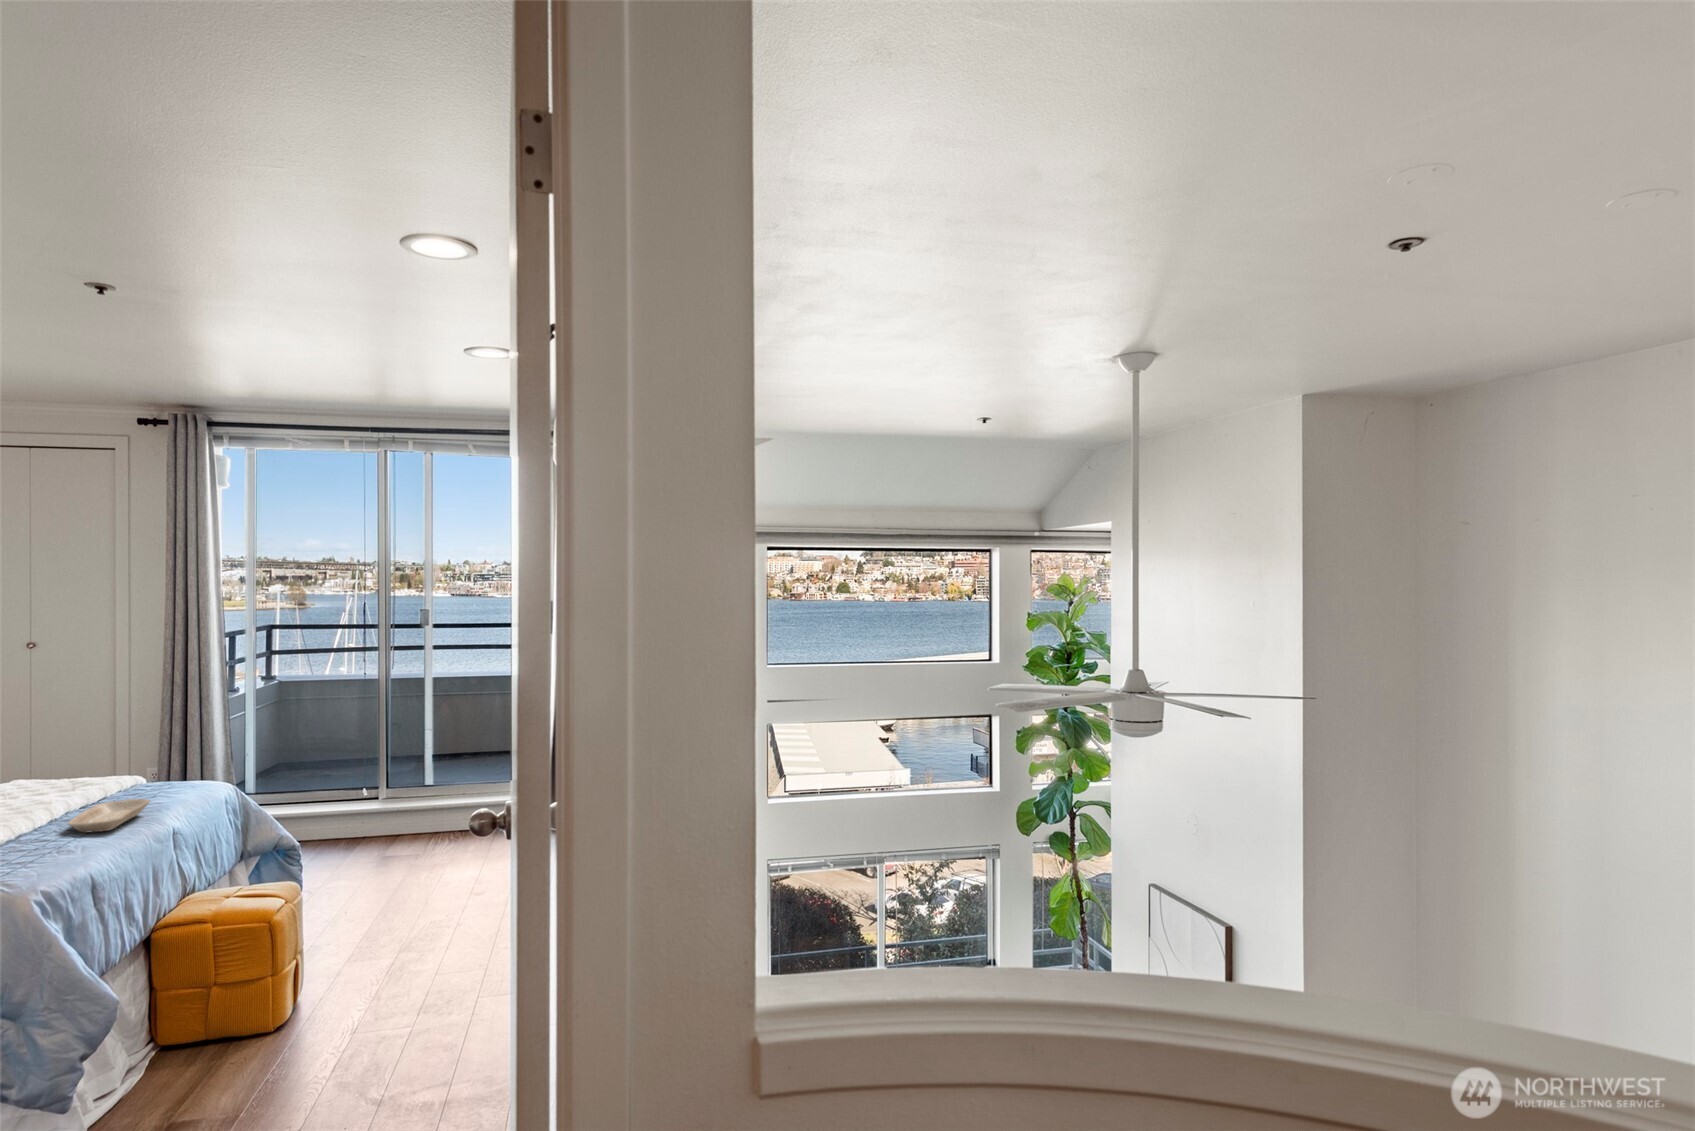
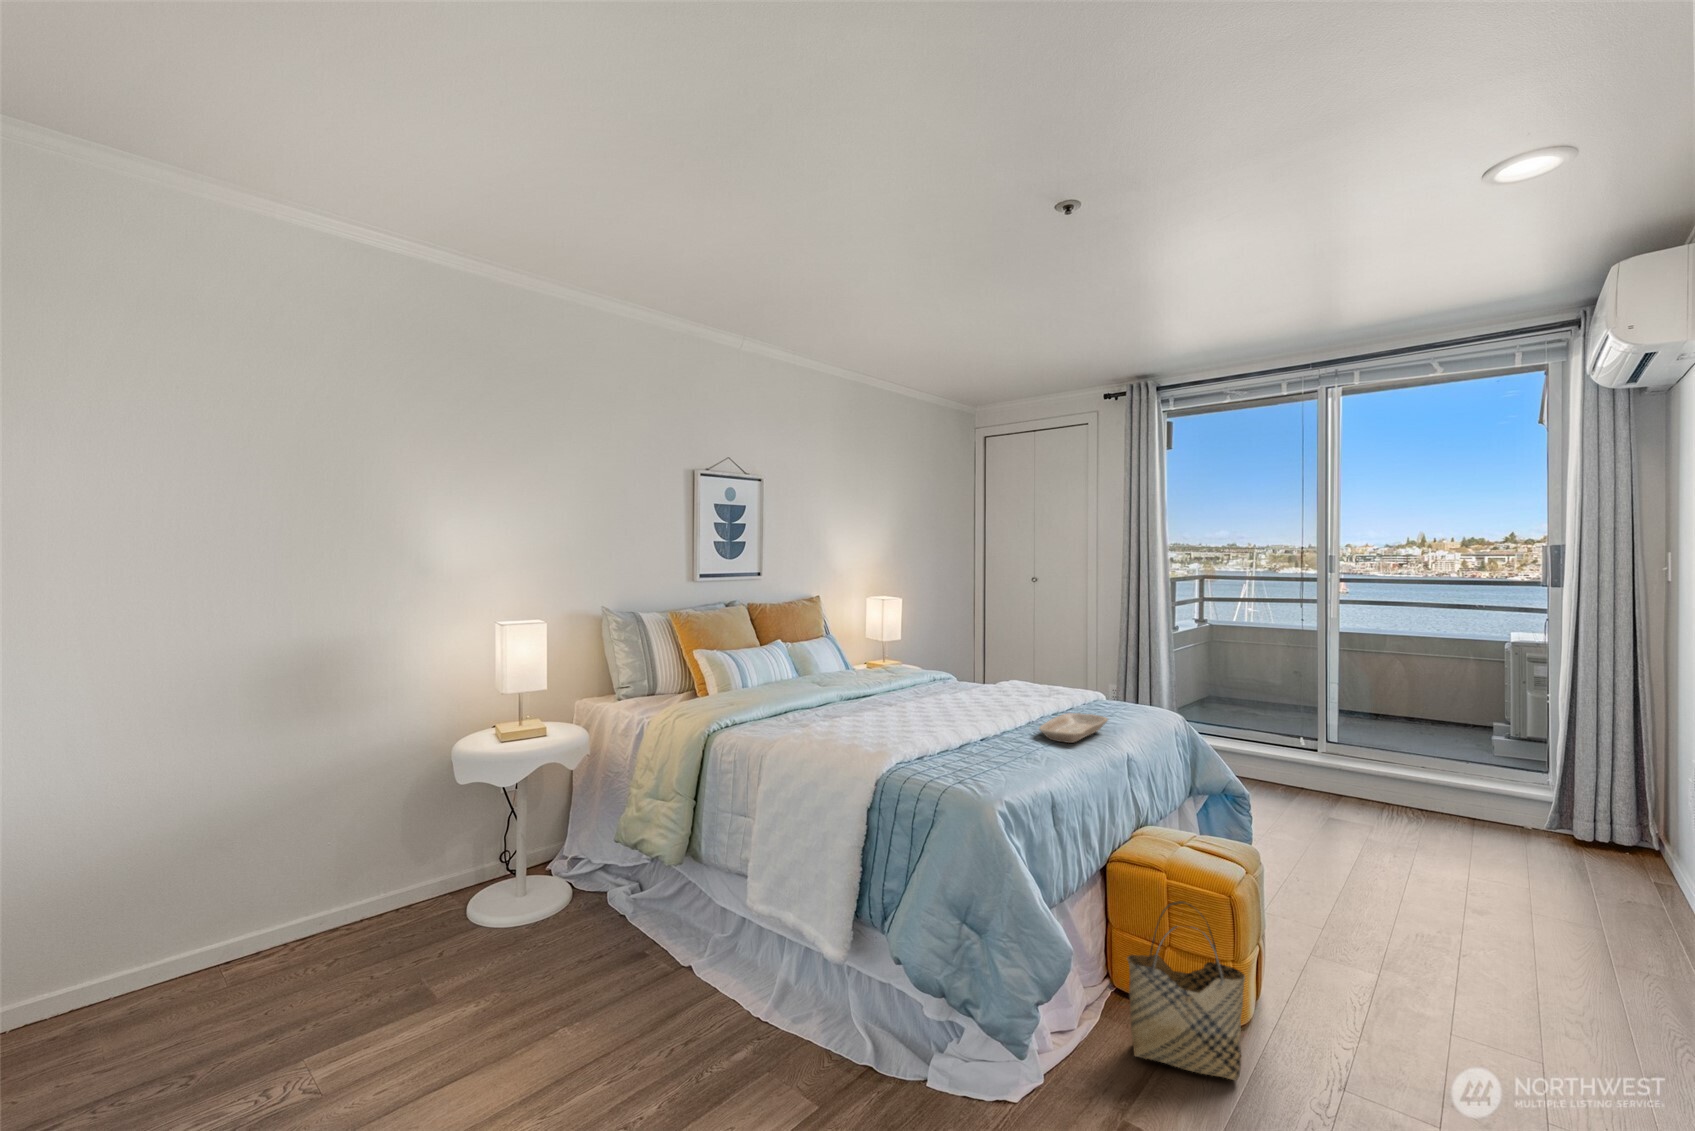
woven basket: none [172,938,278,1082] -> present [1127,901,1245,1080]

